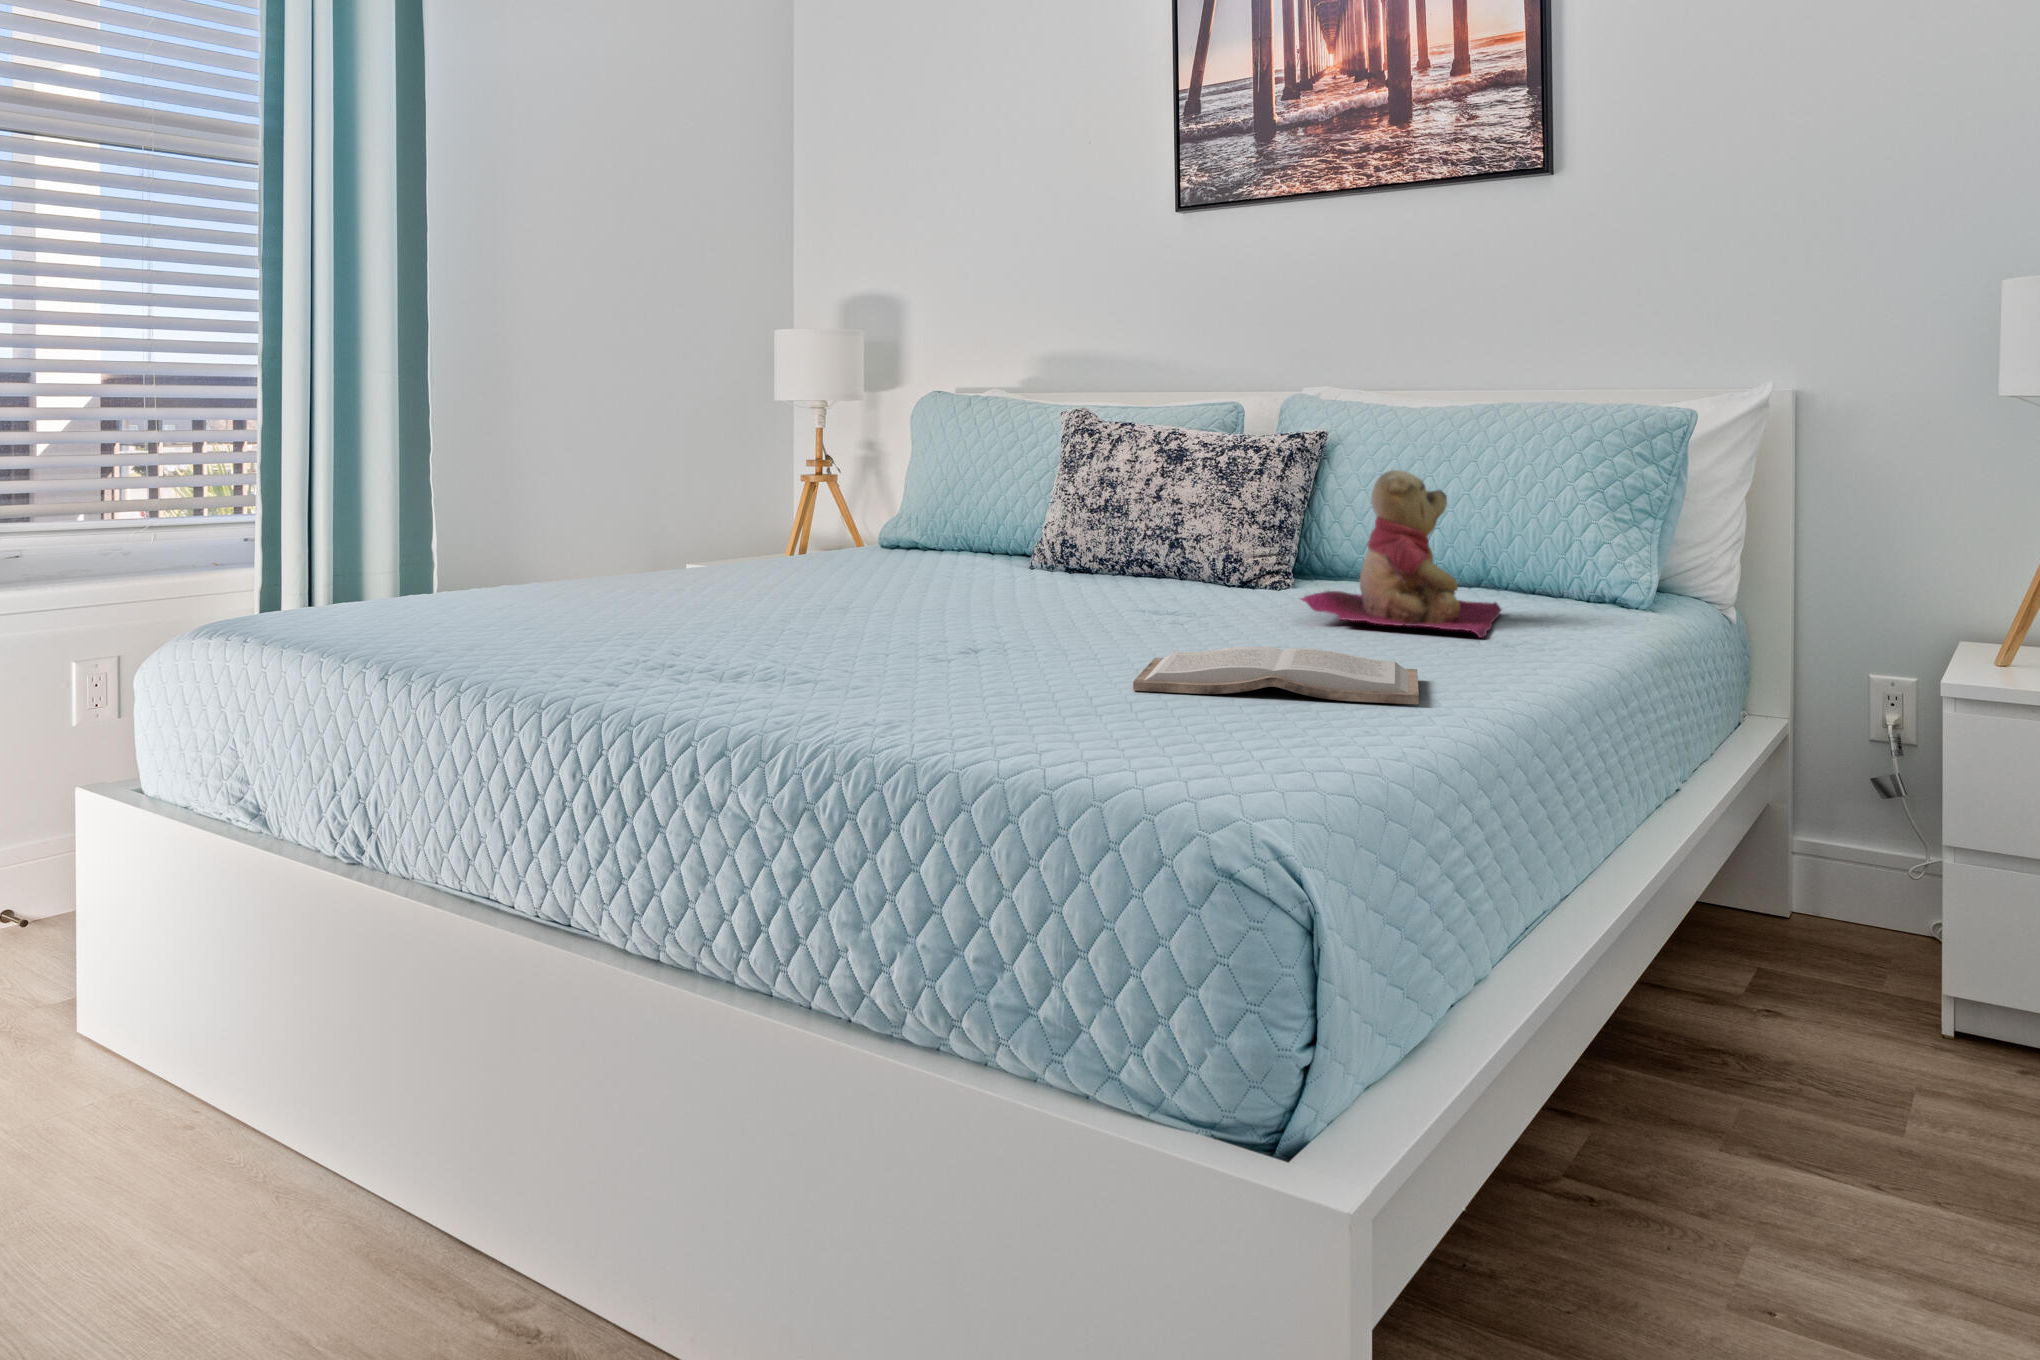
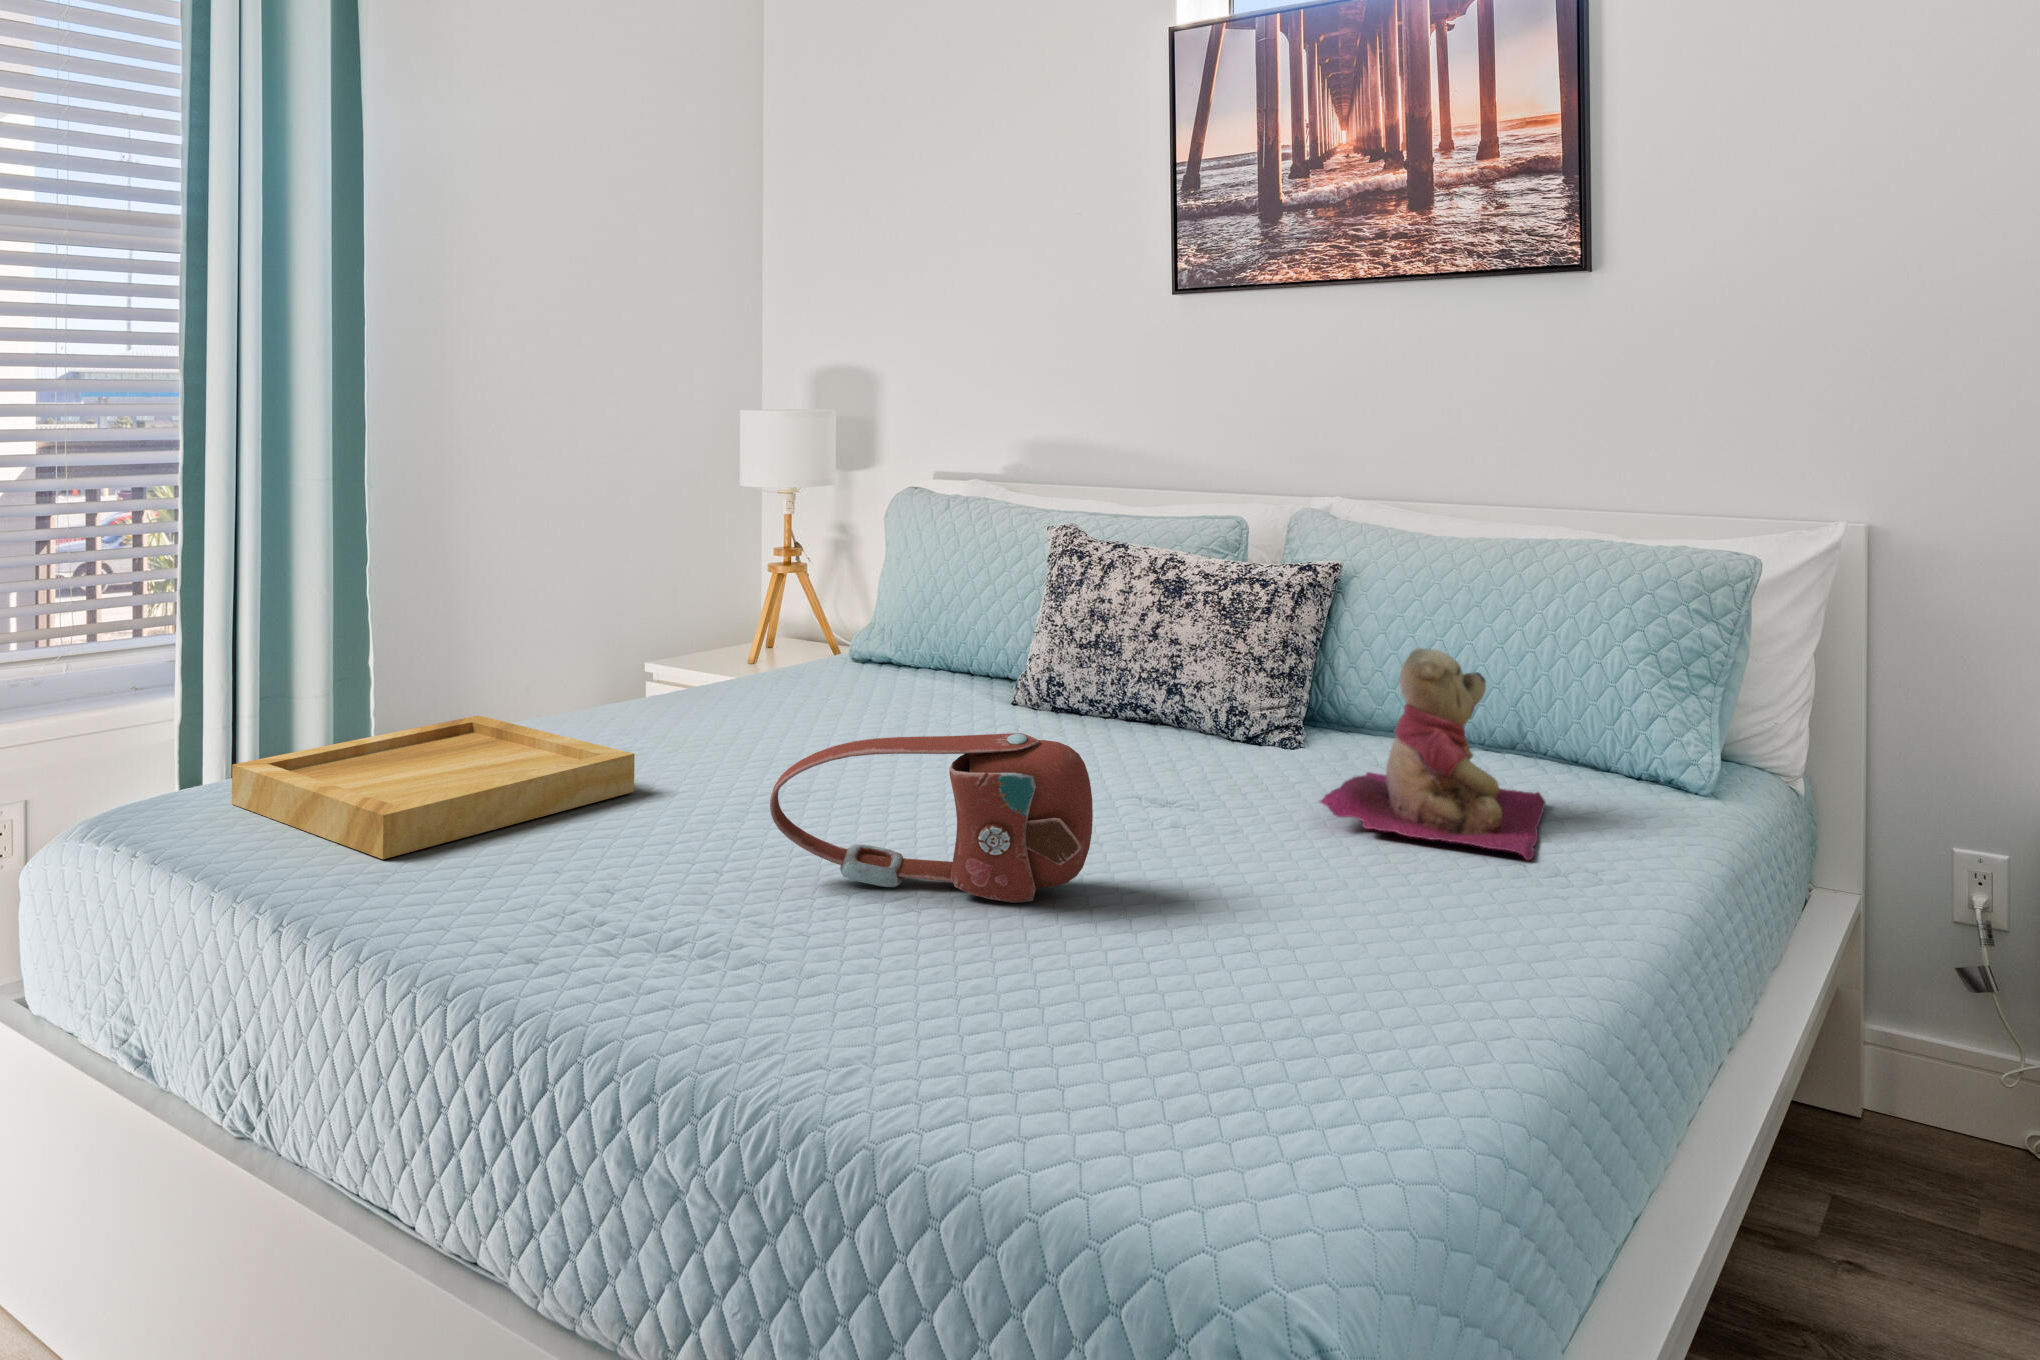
handbag: none [816,512,1098,656] -> present [770,733,1093,903]
tray: none [328,555,689,636] -> present [232,715,635,859]
book: present [1133,647,1419,704] -> none [1134,909,1473,1017]

